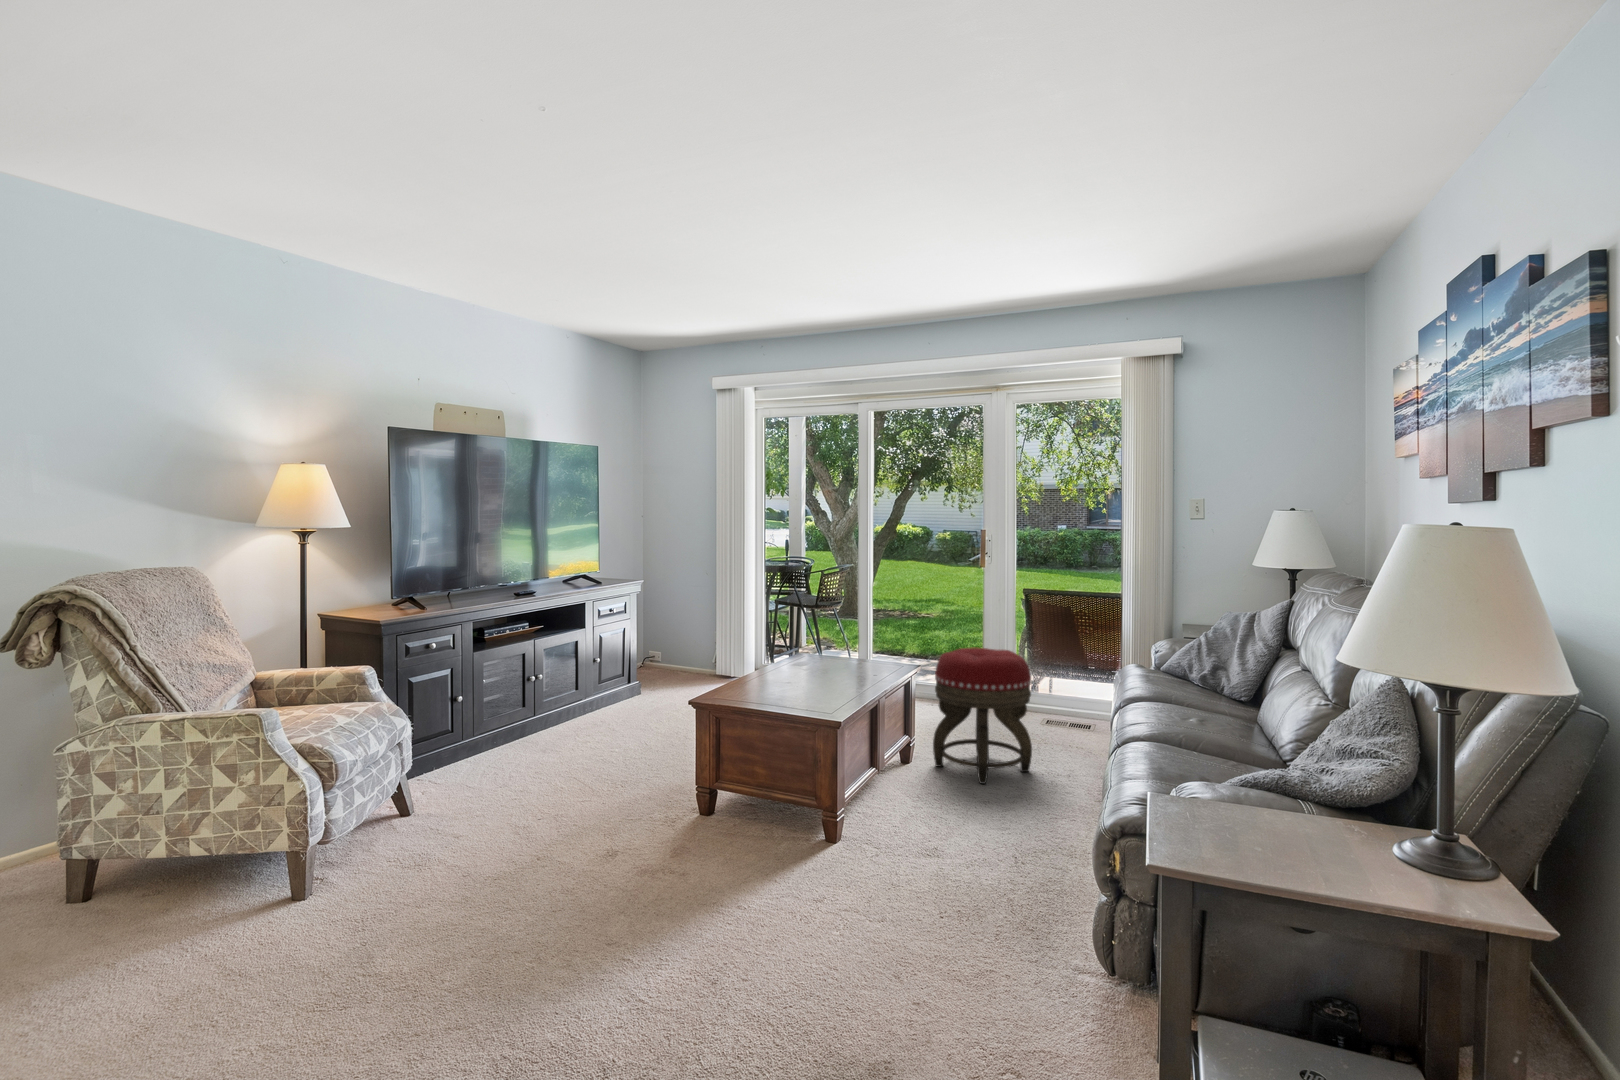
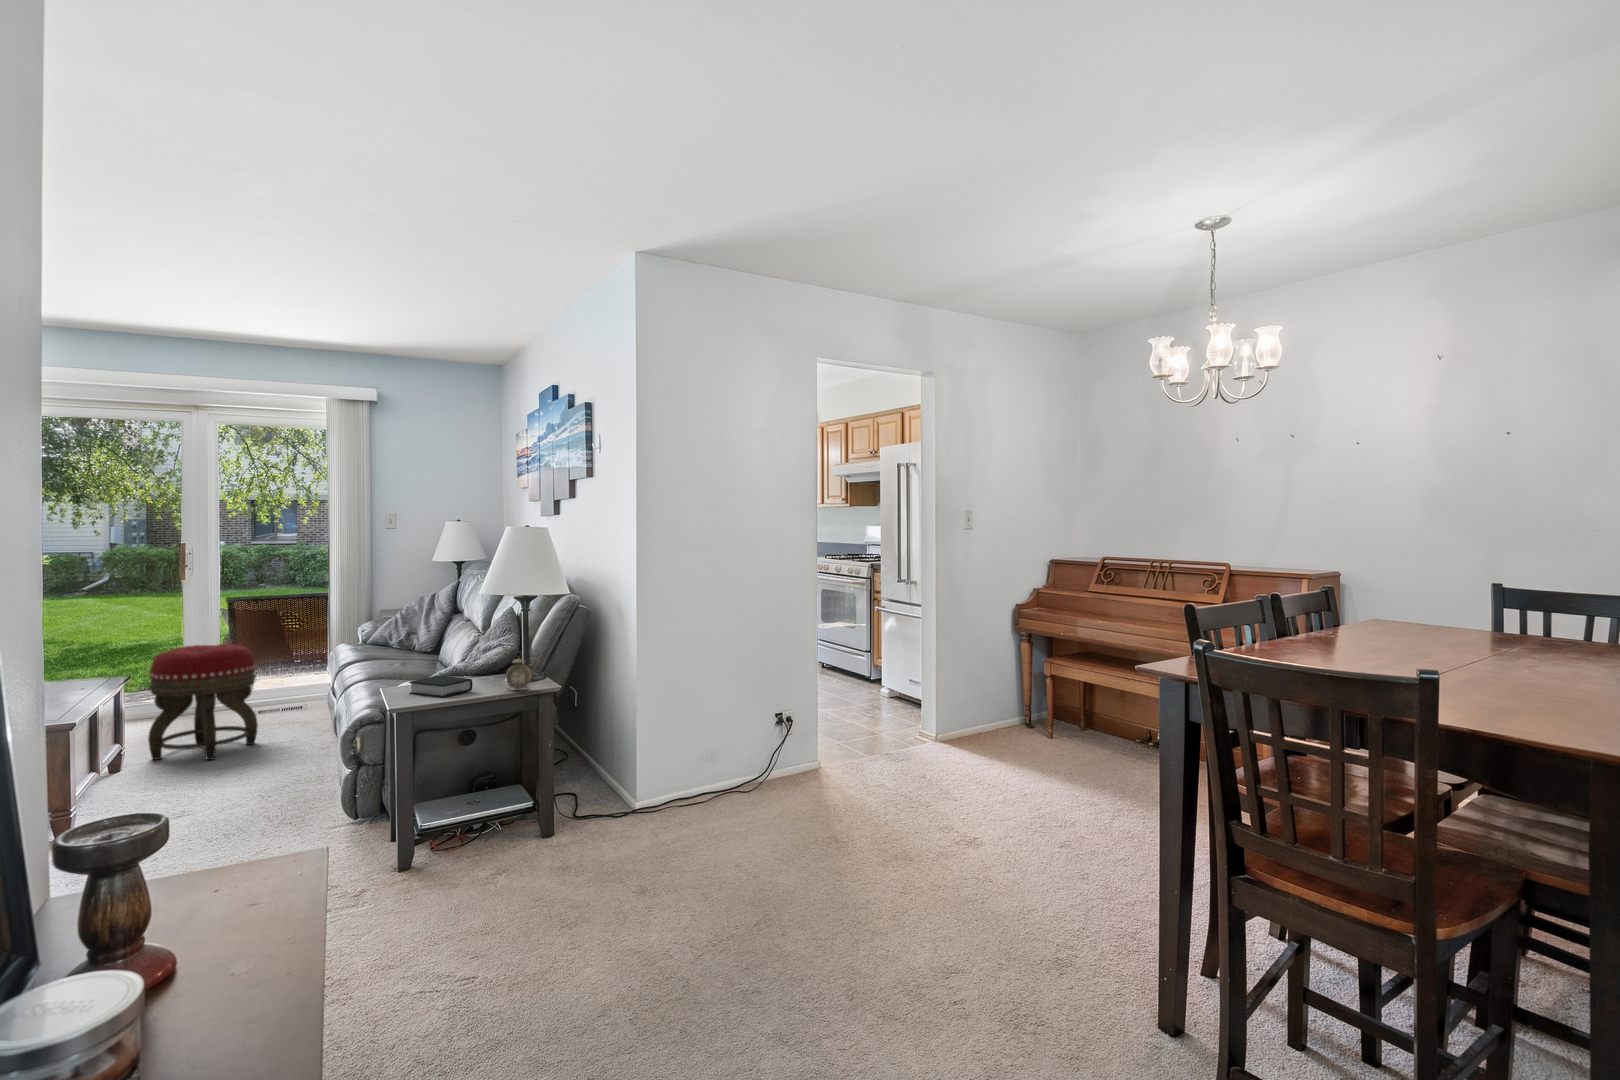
book: none [1195,796,1318,858] -> present [409,676,473,697]
alarm clock: none [1394,799,1462,891] -> present [506,656,532,690]

